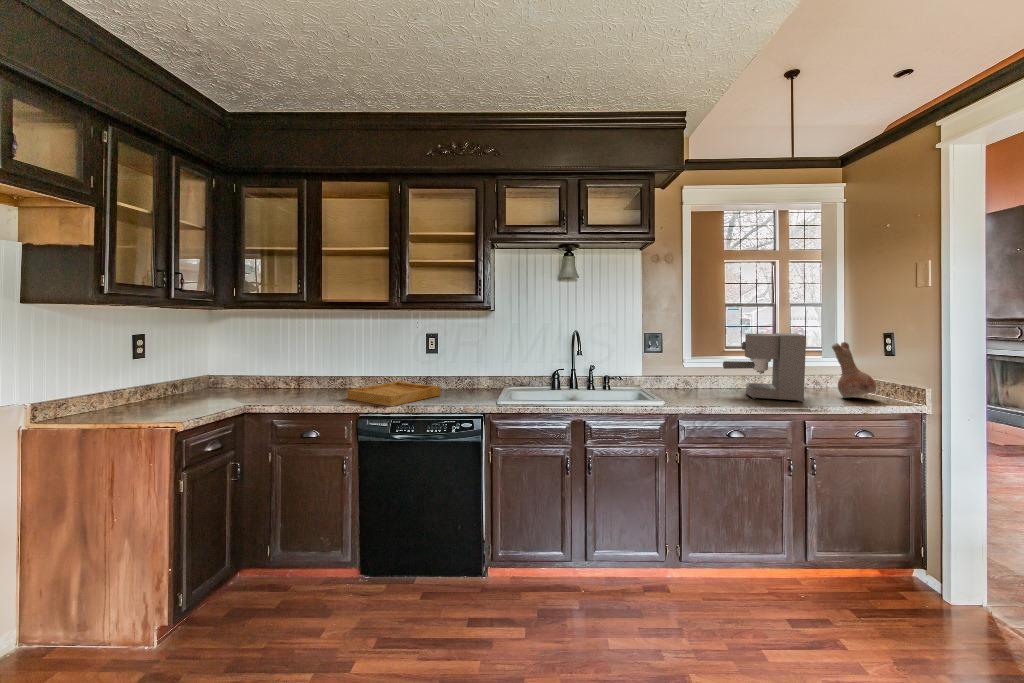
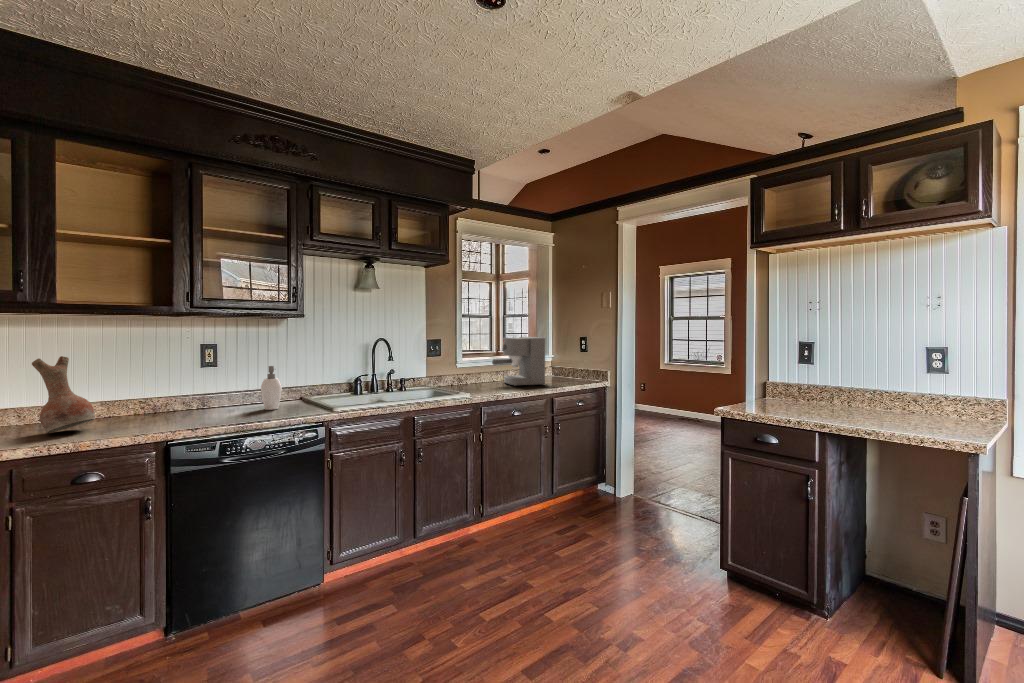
vase: present [832,342,876,398] -> present [32,356,96,433]
soap dispenser: none [452,356,469,396] -> present [261,366,282,410]
tray: present [348,381,440,406] -> none [125,401,248,428]

